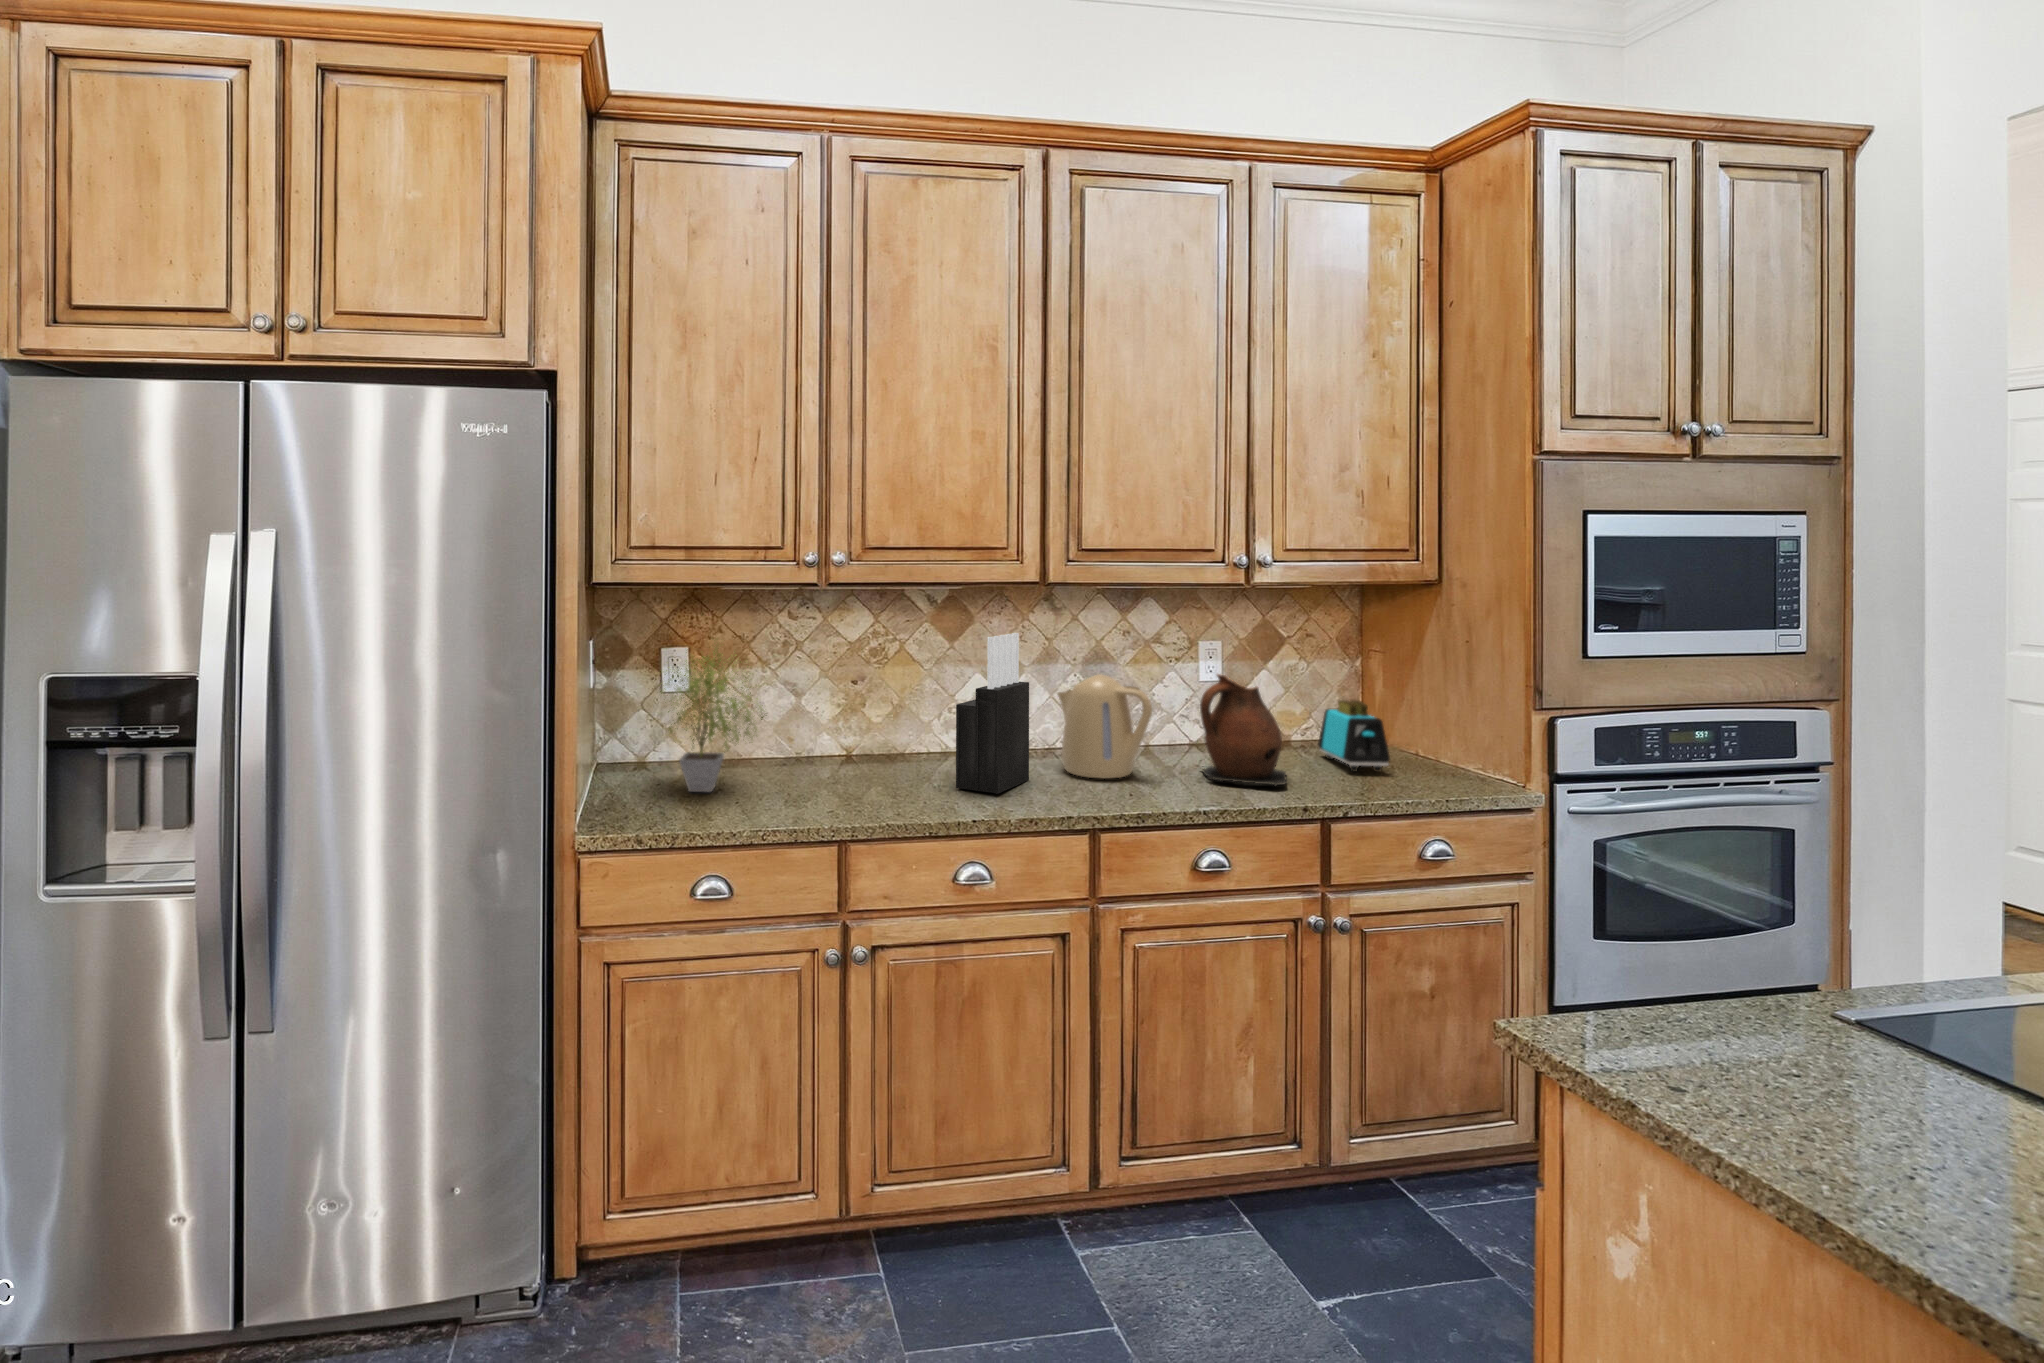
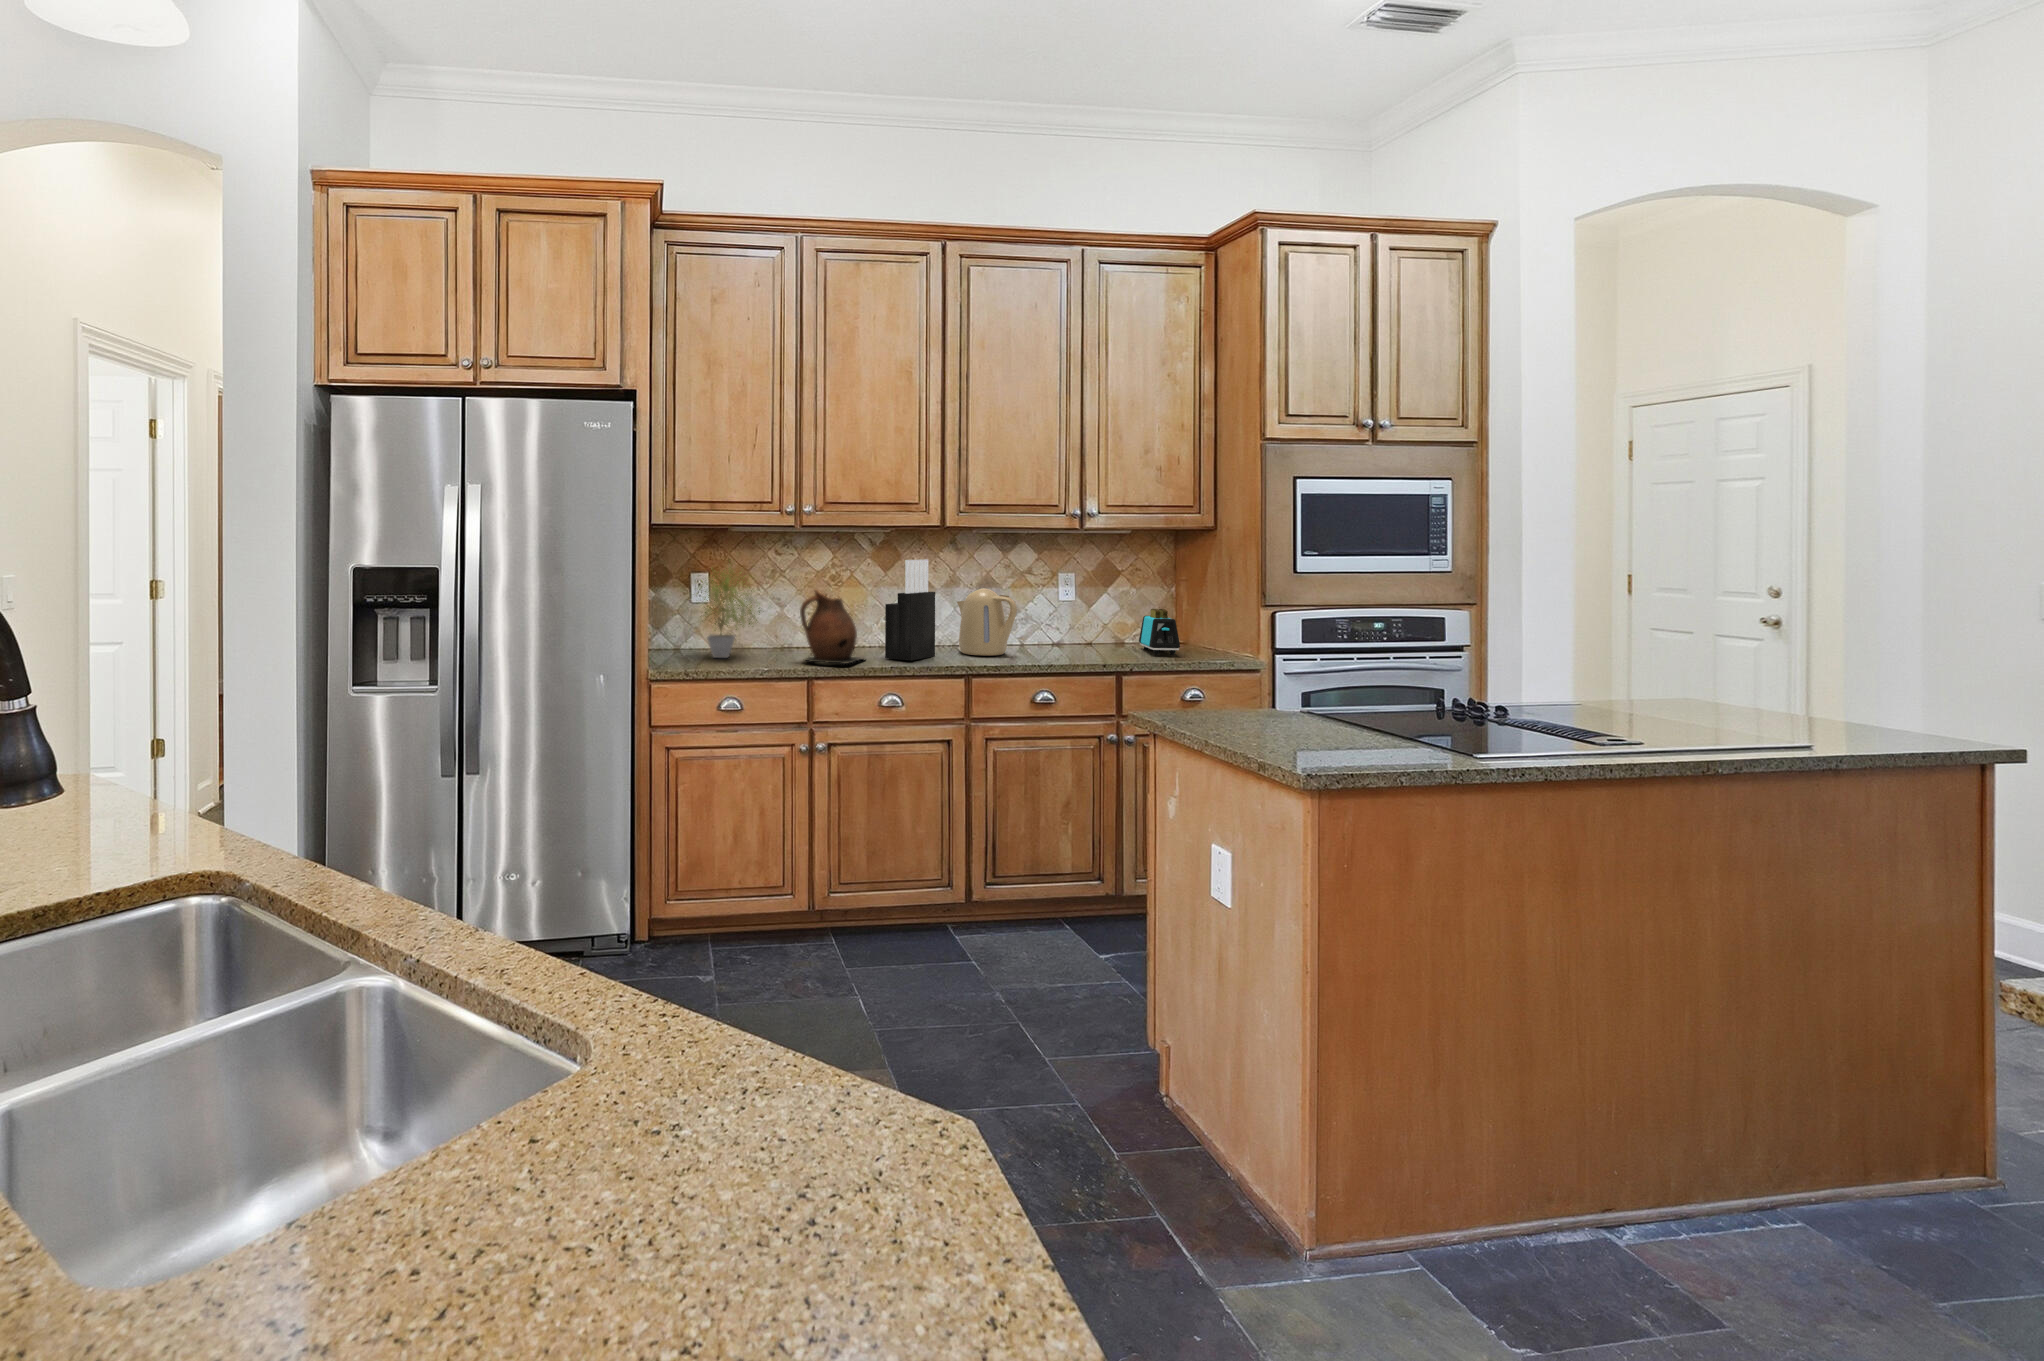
ceramic pitcher: present [1200,674,1287,786] -> present [800,590,862,664]

